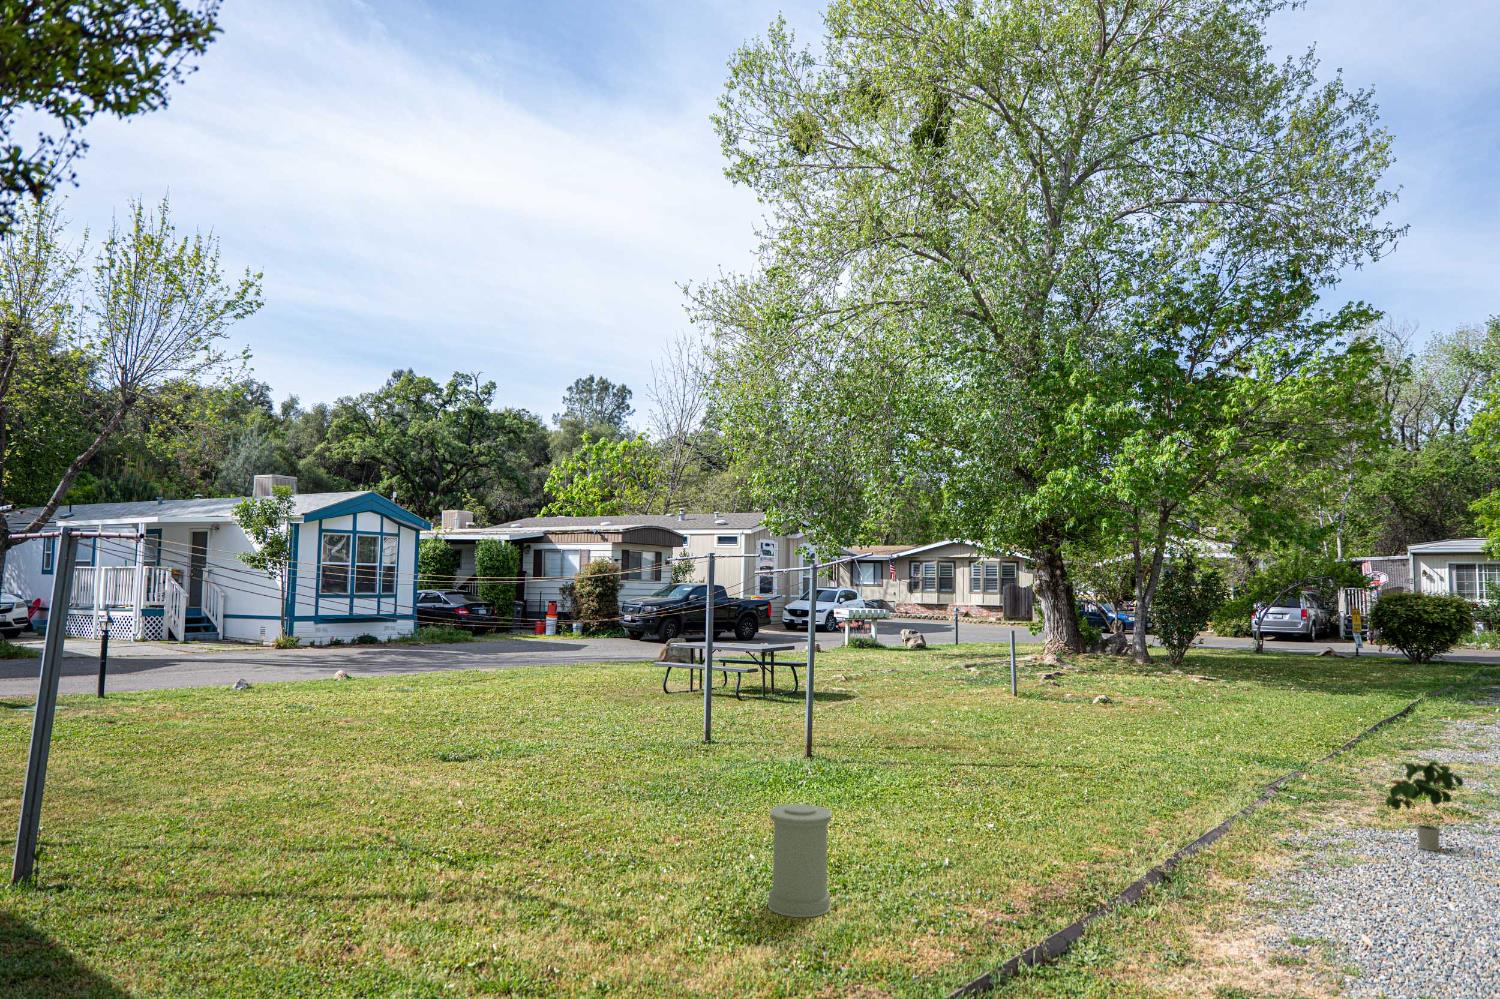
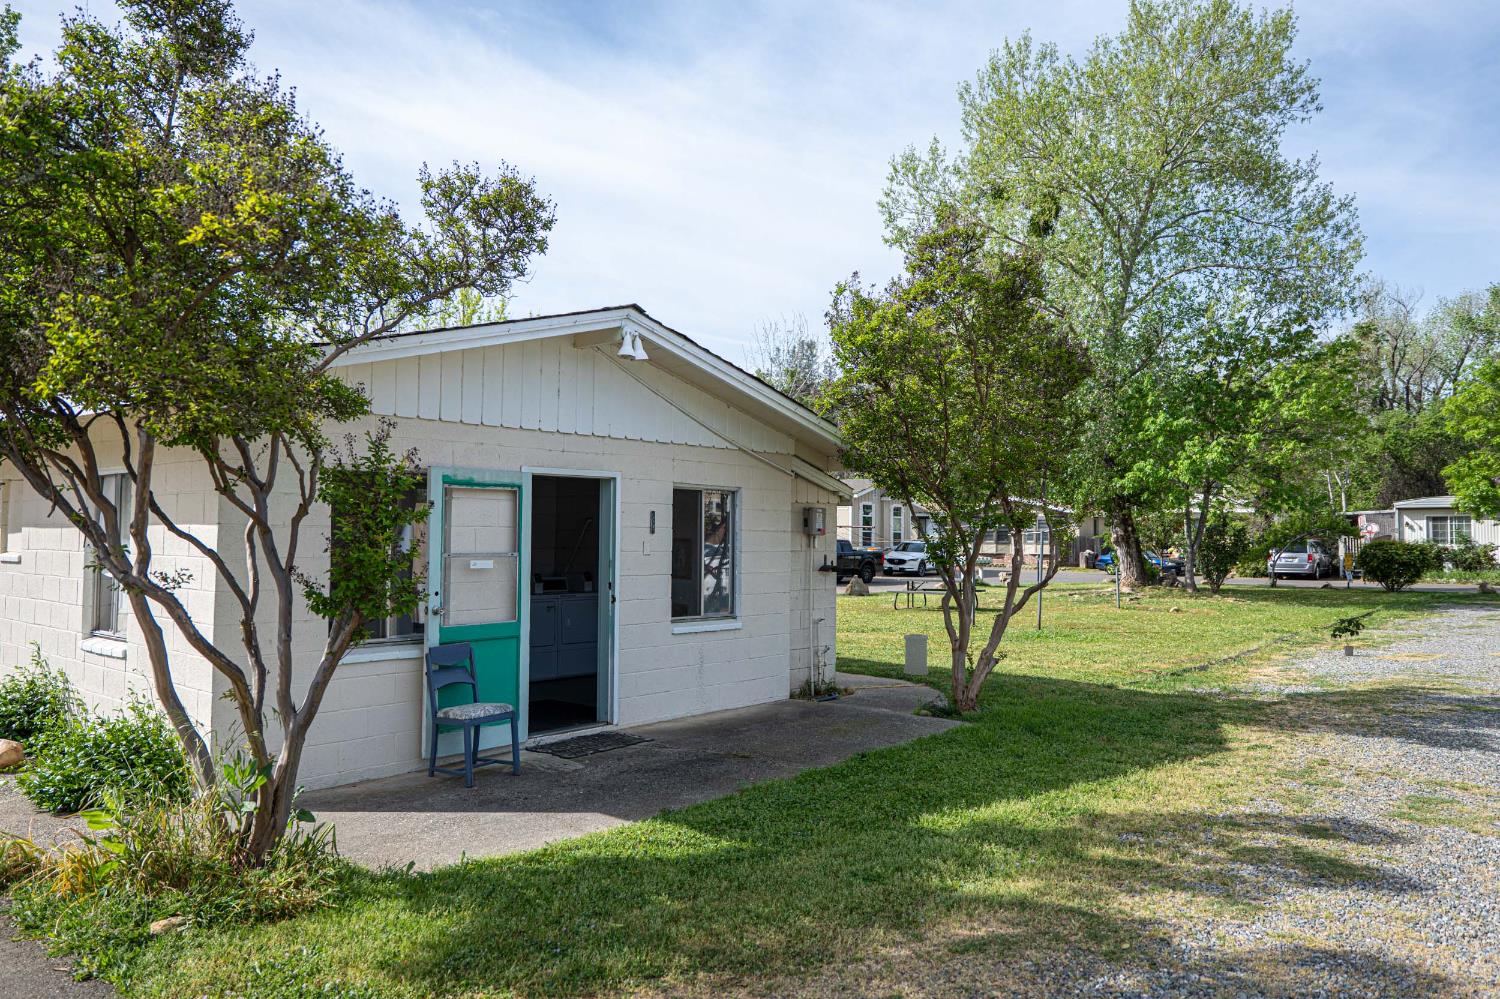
trash can: present [768,804,832,917] -> present [904,634,929,675]

